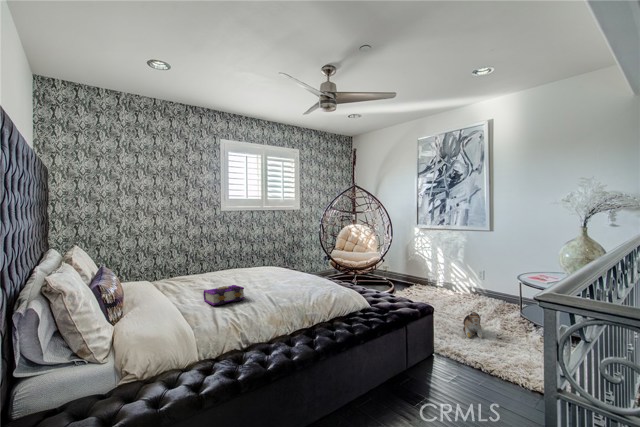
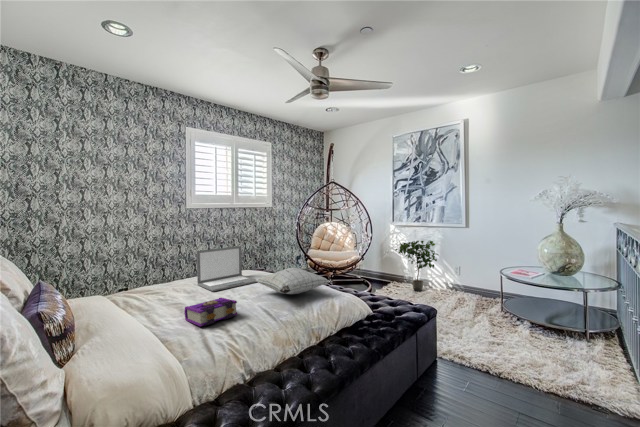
potted plant: none [416,243,460,294] -> present [395,241,438,292]
laptop: none [222,244,273,281] -> present [197,246,257,291]
pillow: none [266,263,328,286] -> present [256,268,329,294]
plush toy: present [463,312,482,338] -> none [457,311,480,338]

